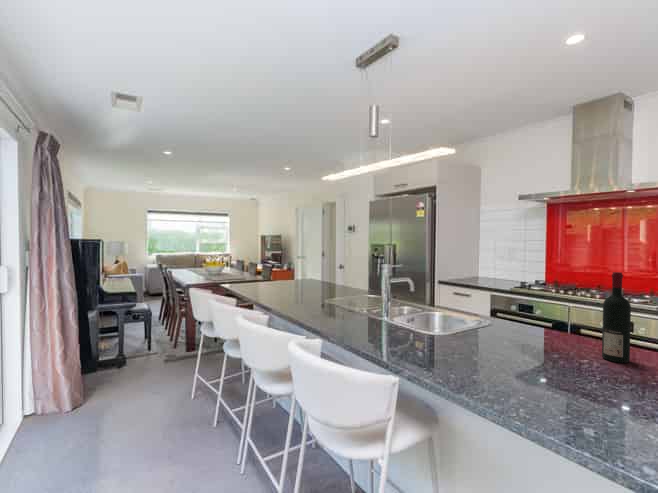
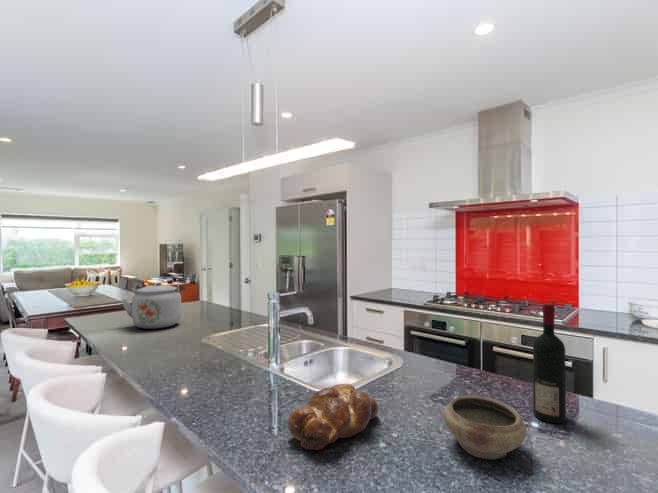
kettle: none [264,259,306,294] -> present [122,282,185,329]
bread loaf: none [411,324,474,358] -> present [288,384,378,450]
ceramic bowl: none [525,335,589,373] -> present [444,395,526,460]

